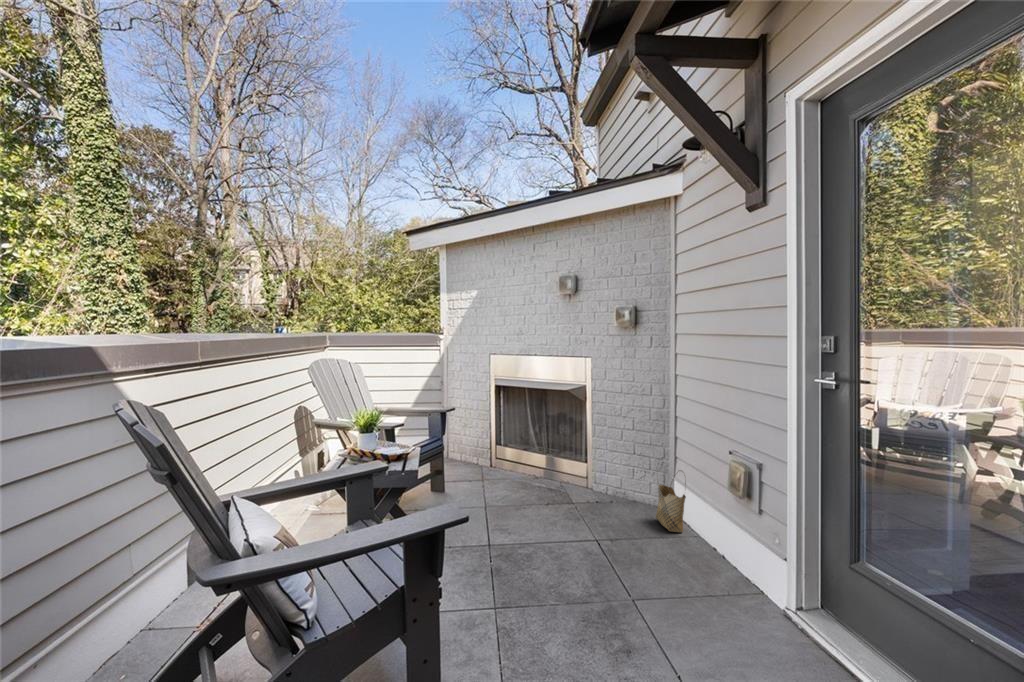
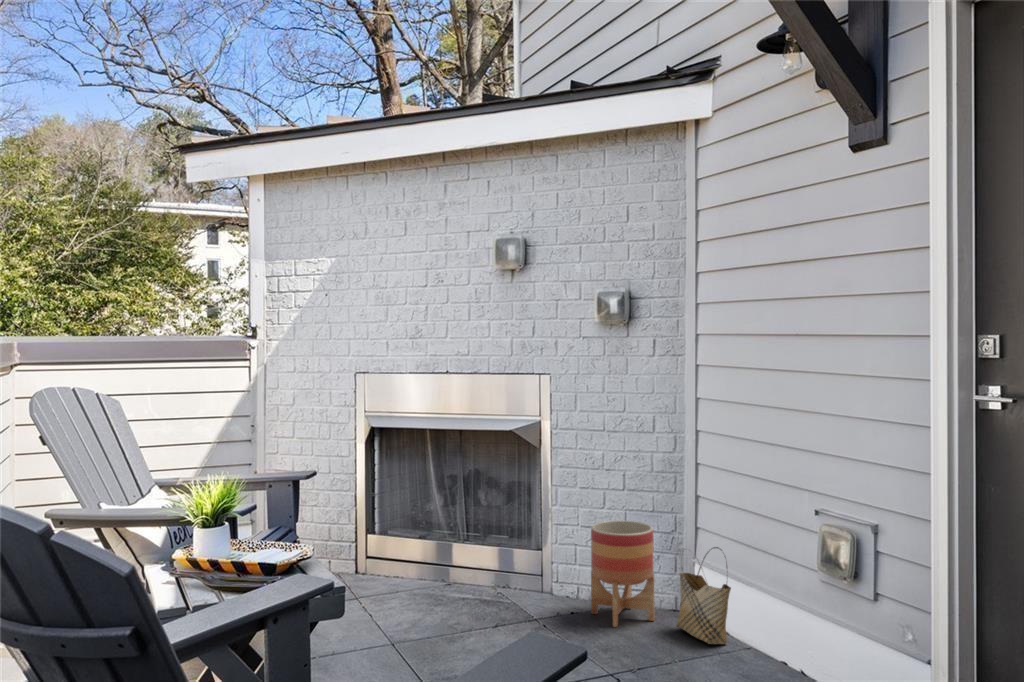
planter: none [607,449,646,515] -> present [591,521,655,627]

